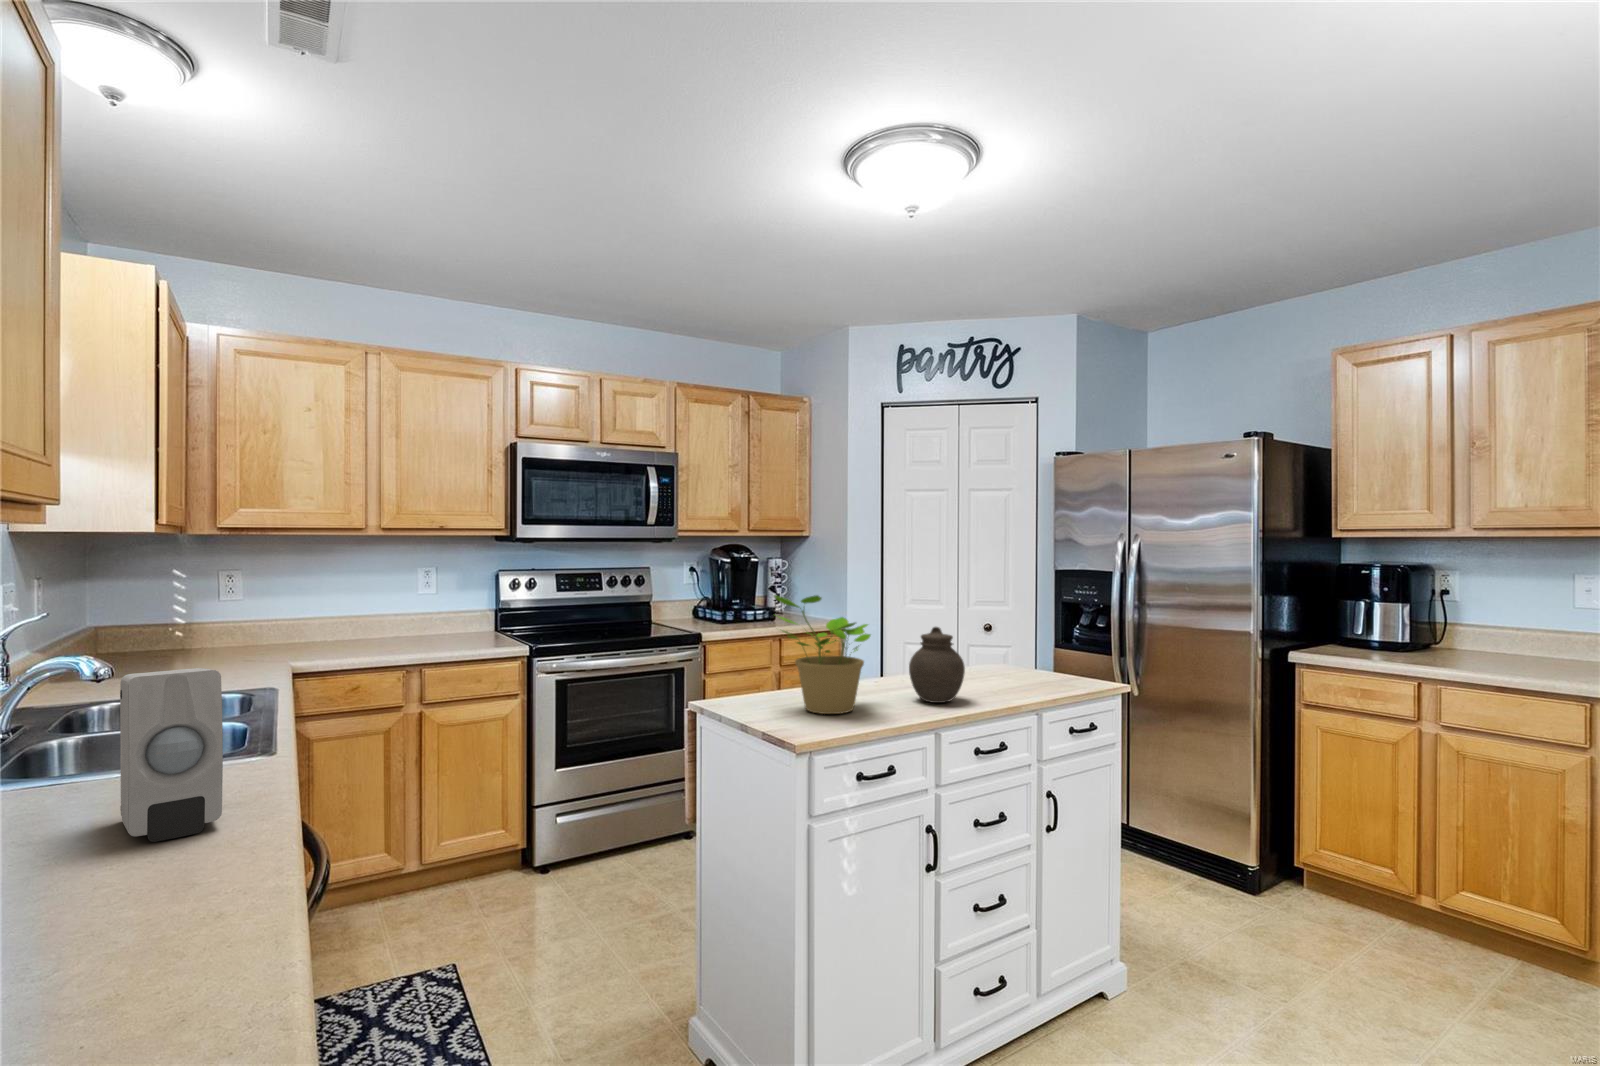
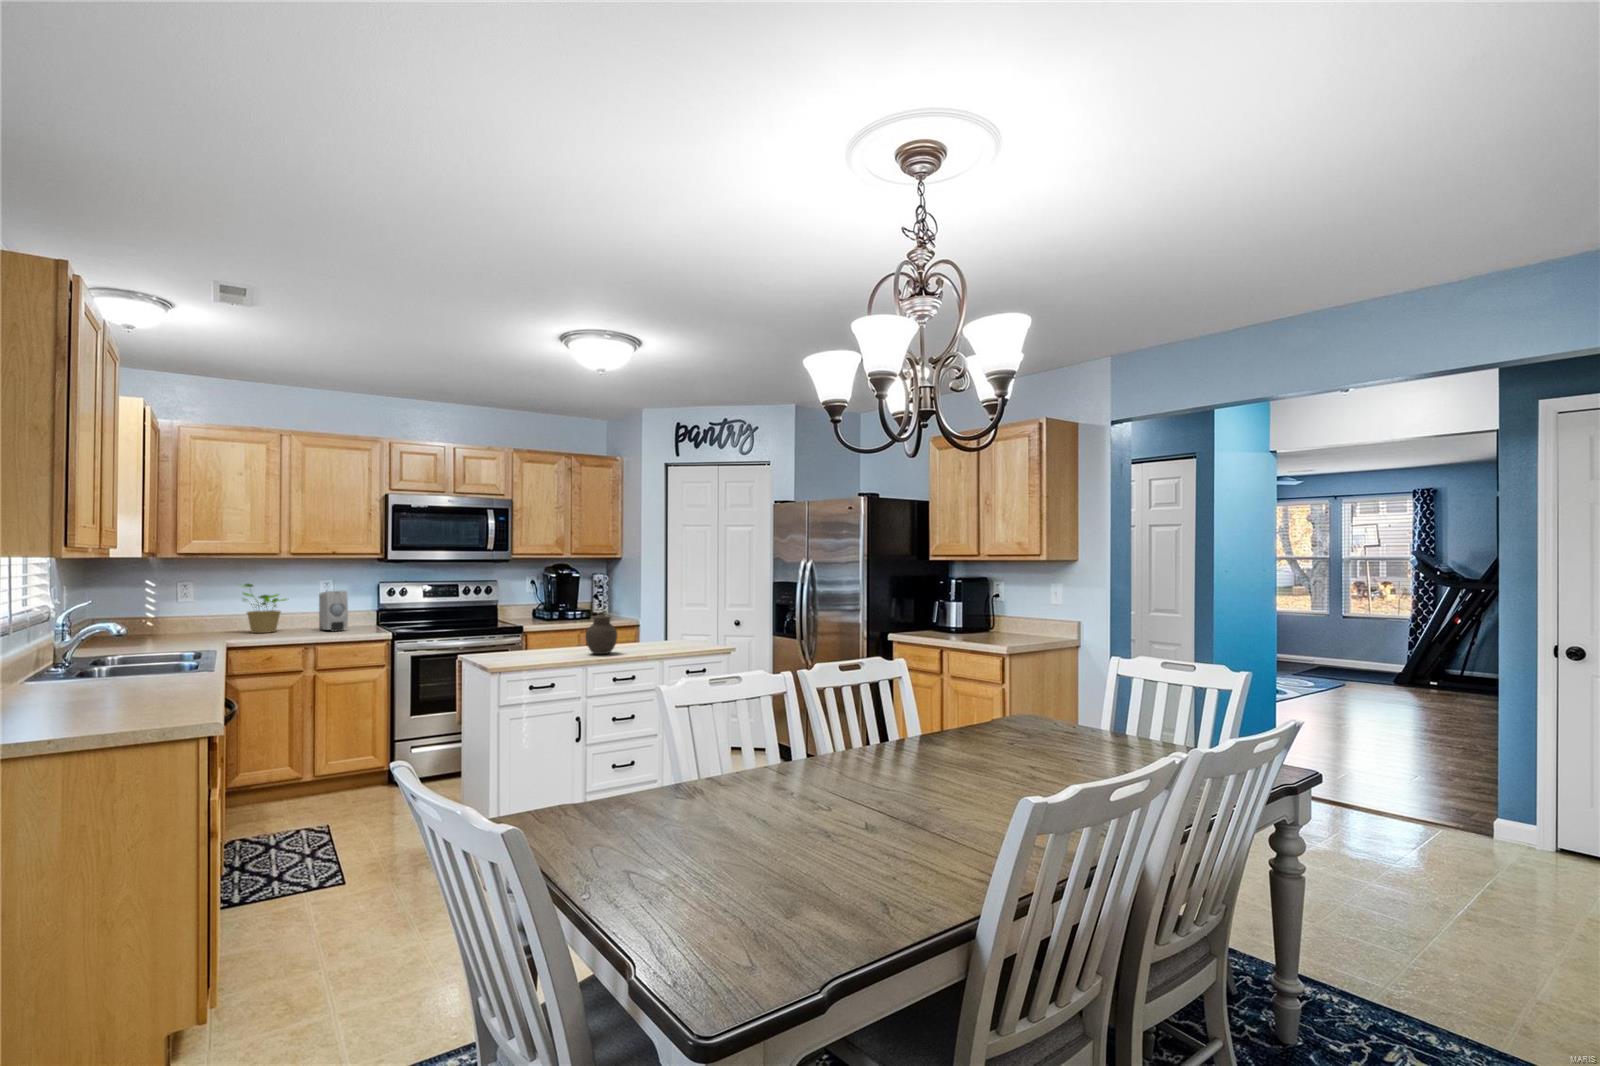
potted plant: present [774,595,871,714] -> present [243,584,286,633]
soap dispenser: present [120,668,223,842] -> present [319,591,348,631]

